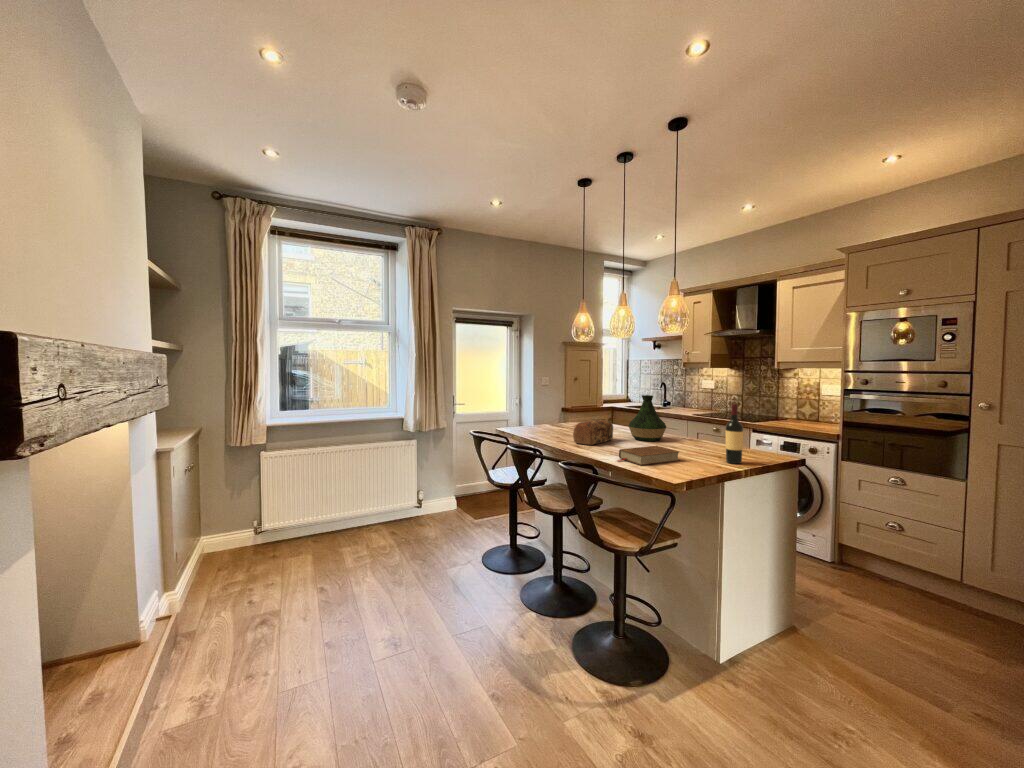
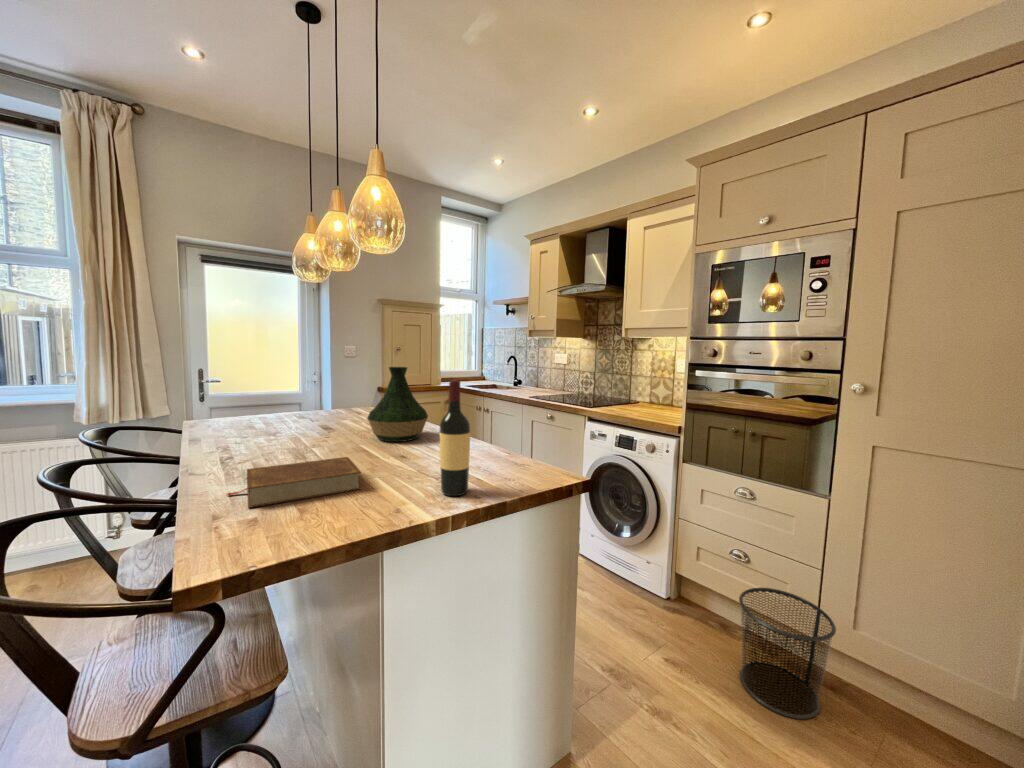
bread loaf: present [573,419,613,445] -> none [250,406,339,453]
waste bin: none [899,544,977,626] -> present [739,588,836,719]

